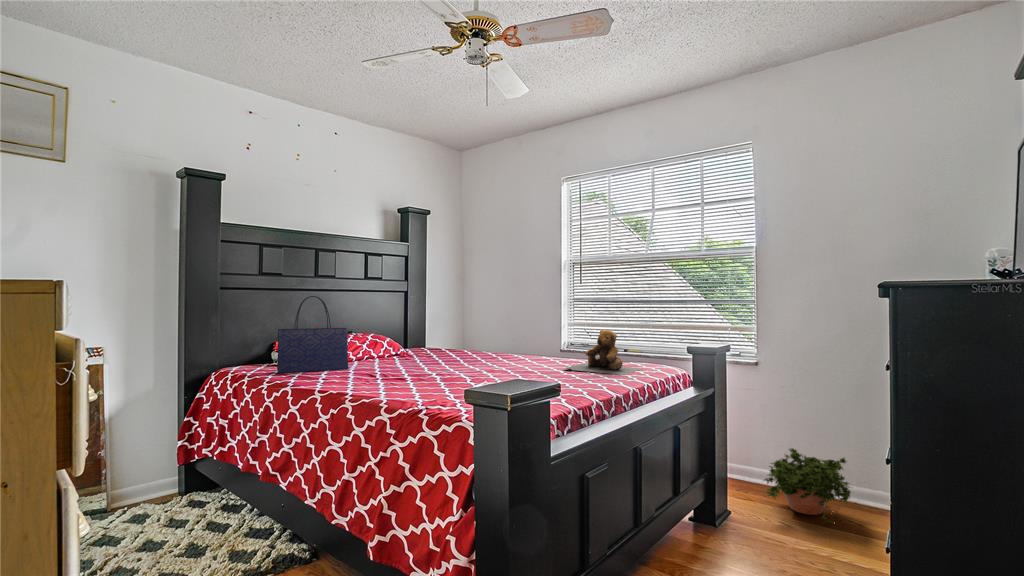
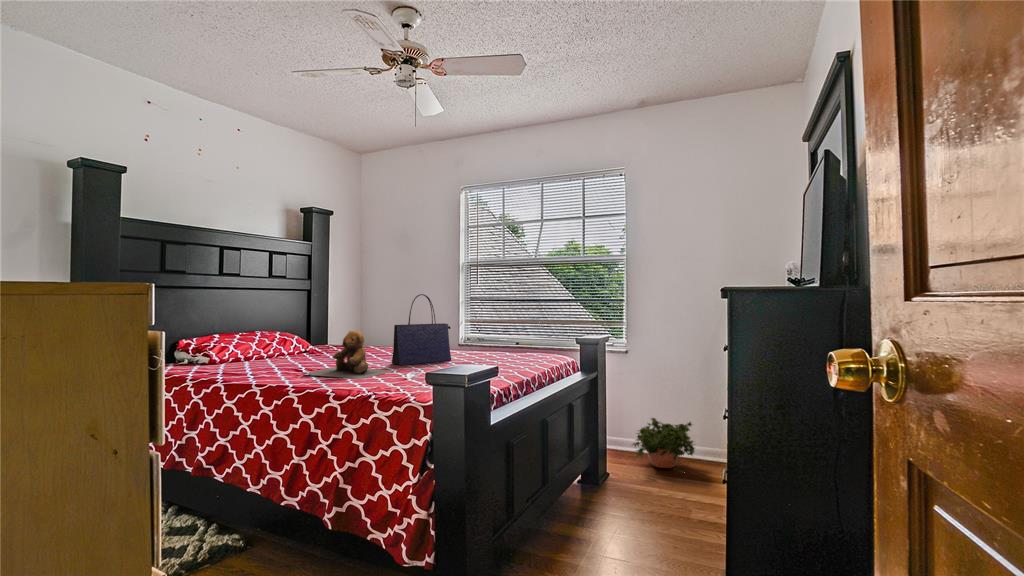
tote bag: present [277,296,352,373] -> present [392,294,451,365]
teddy bear: present [563,330,641,375] -> present [302,331,393,379]

